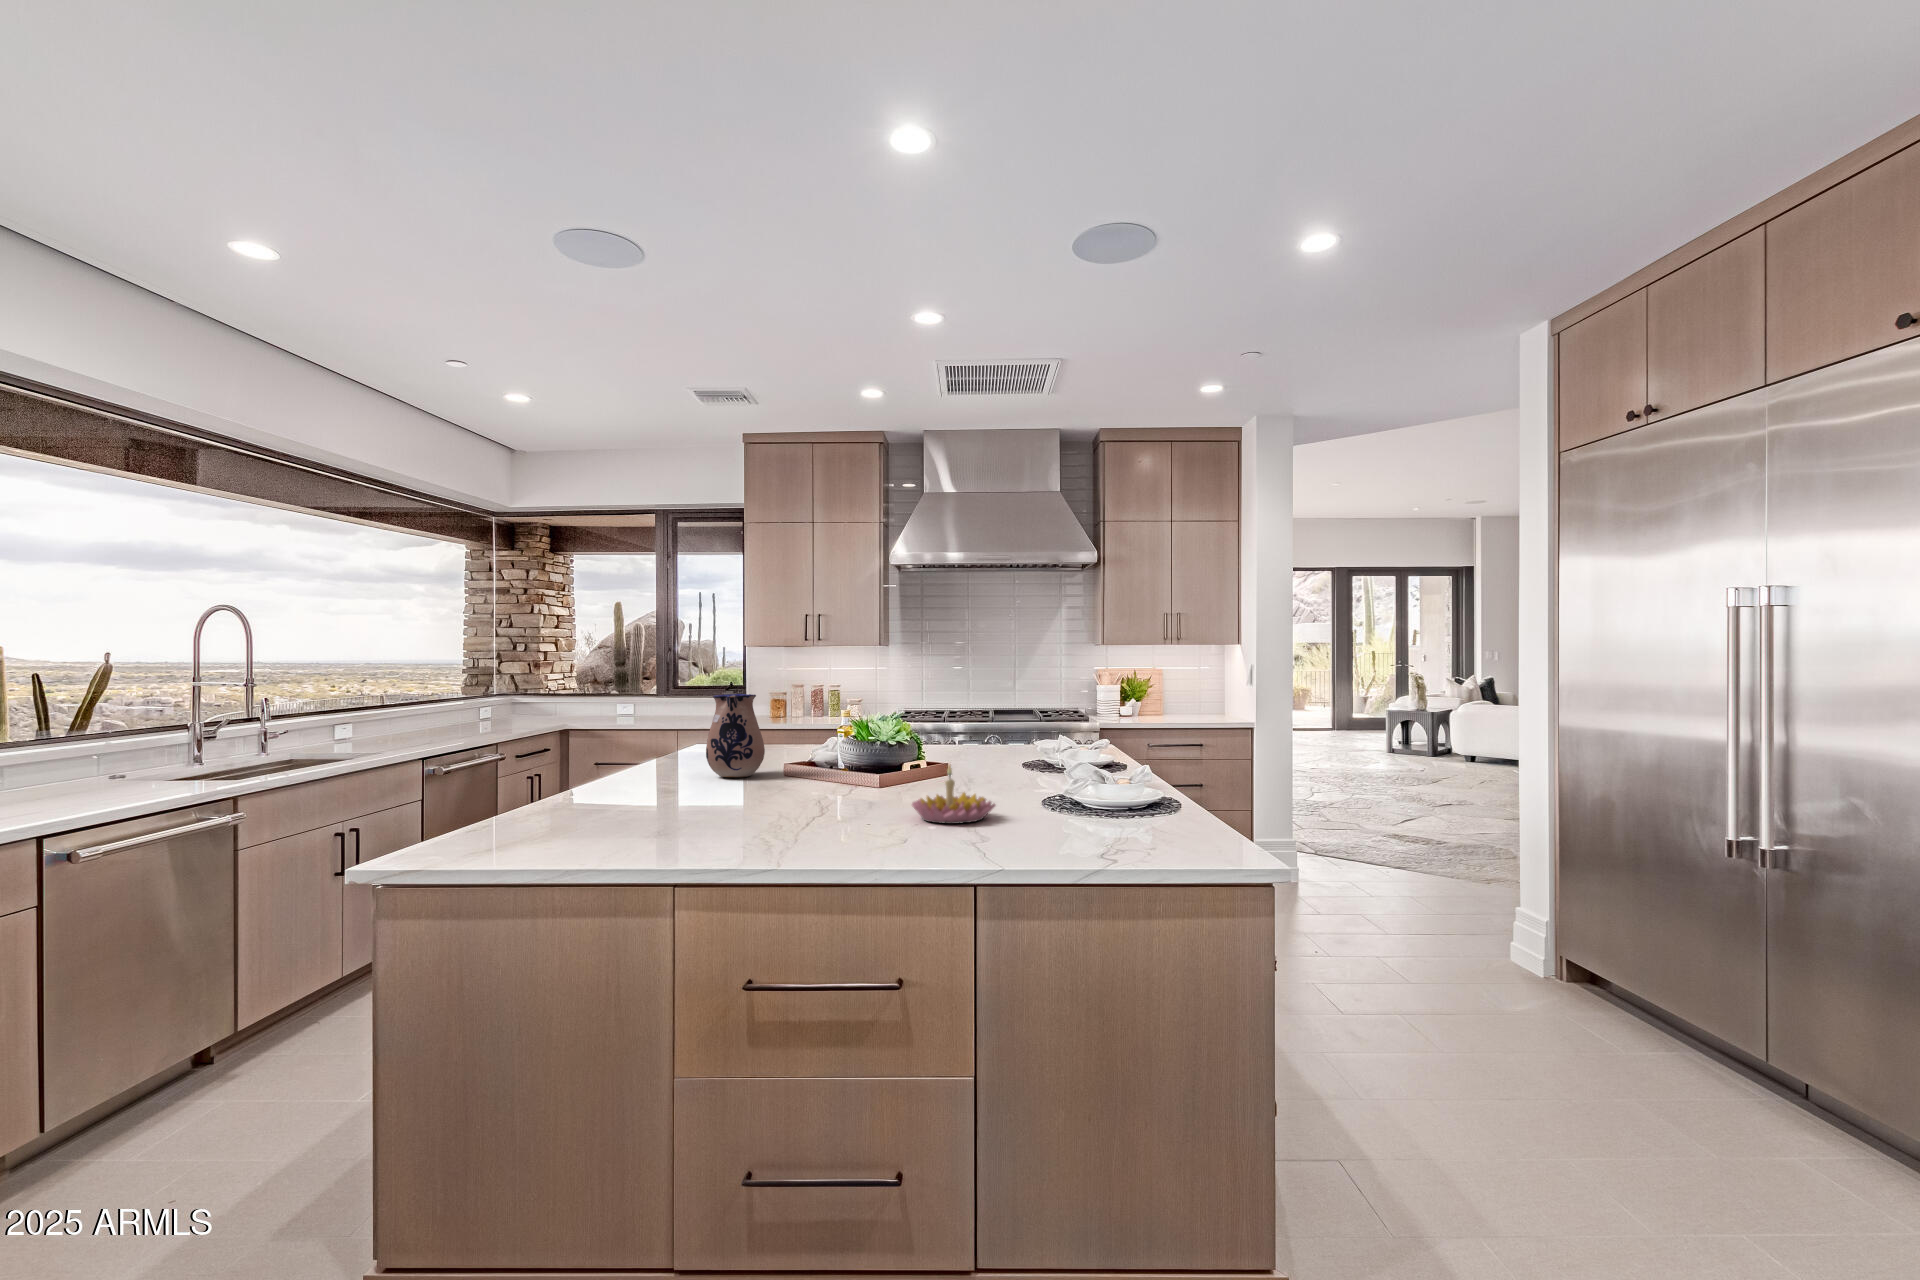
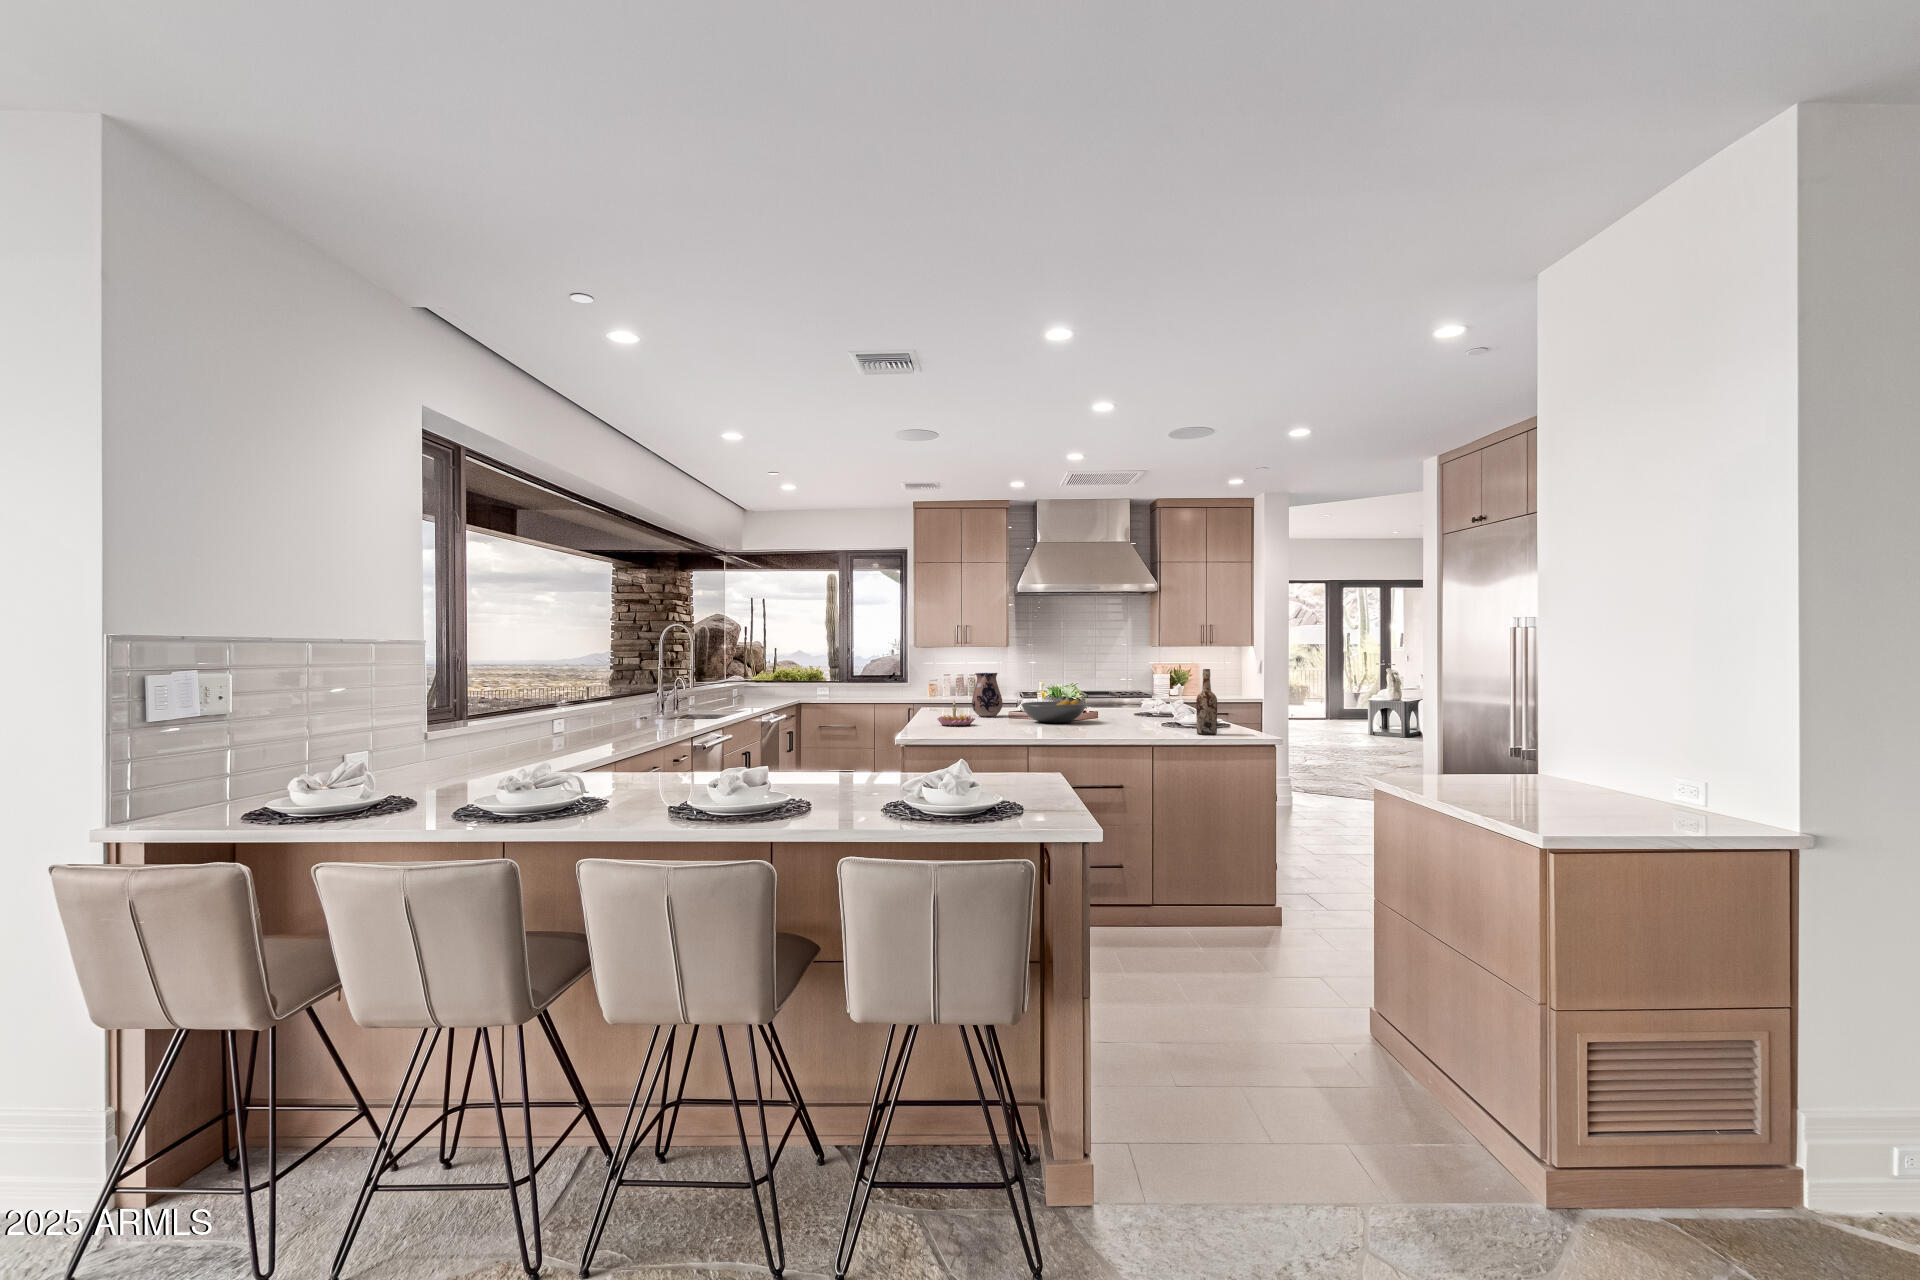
wine bottle: none [1092,696,1140,857] -> present [1196,669,1217,735]
fruit bowl: none [762,750,896,801] -> present [1021,699,1087,723]
candle holder: present [912,765,995,824] -> present [937,700,975,726]

